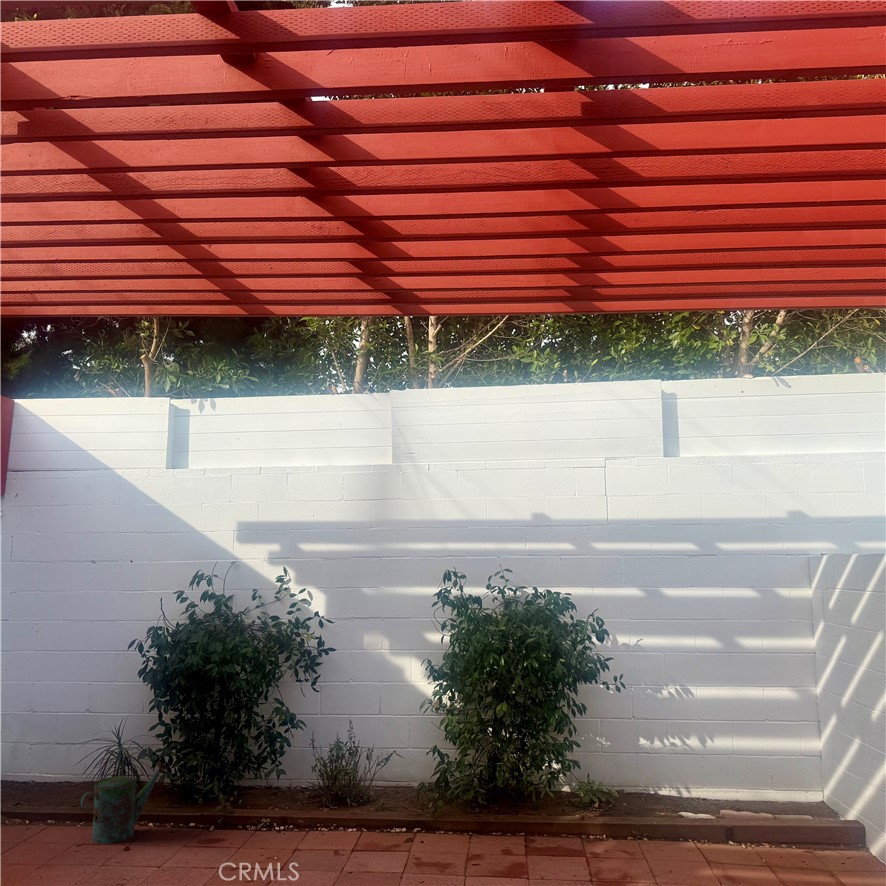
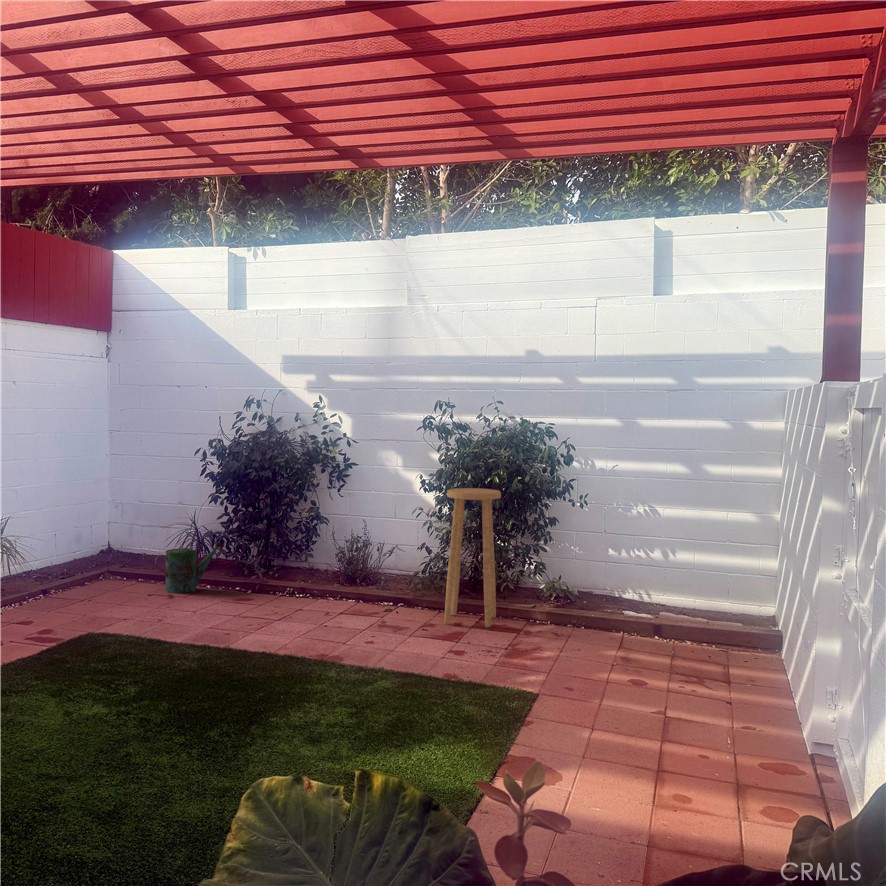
stool: none [485,680,550,860] -> present [444,488,501,627]

